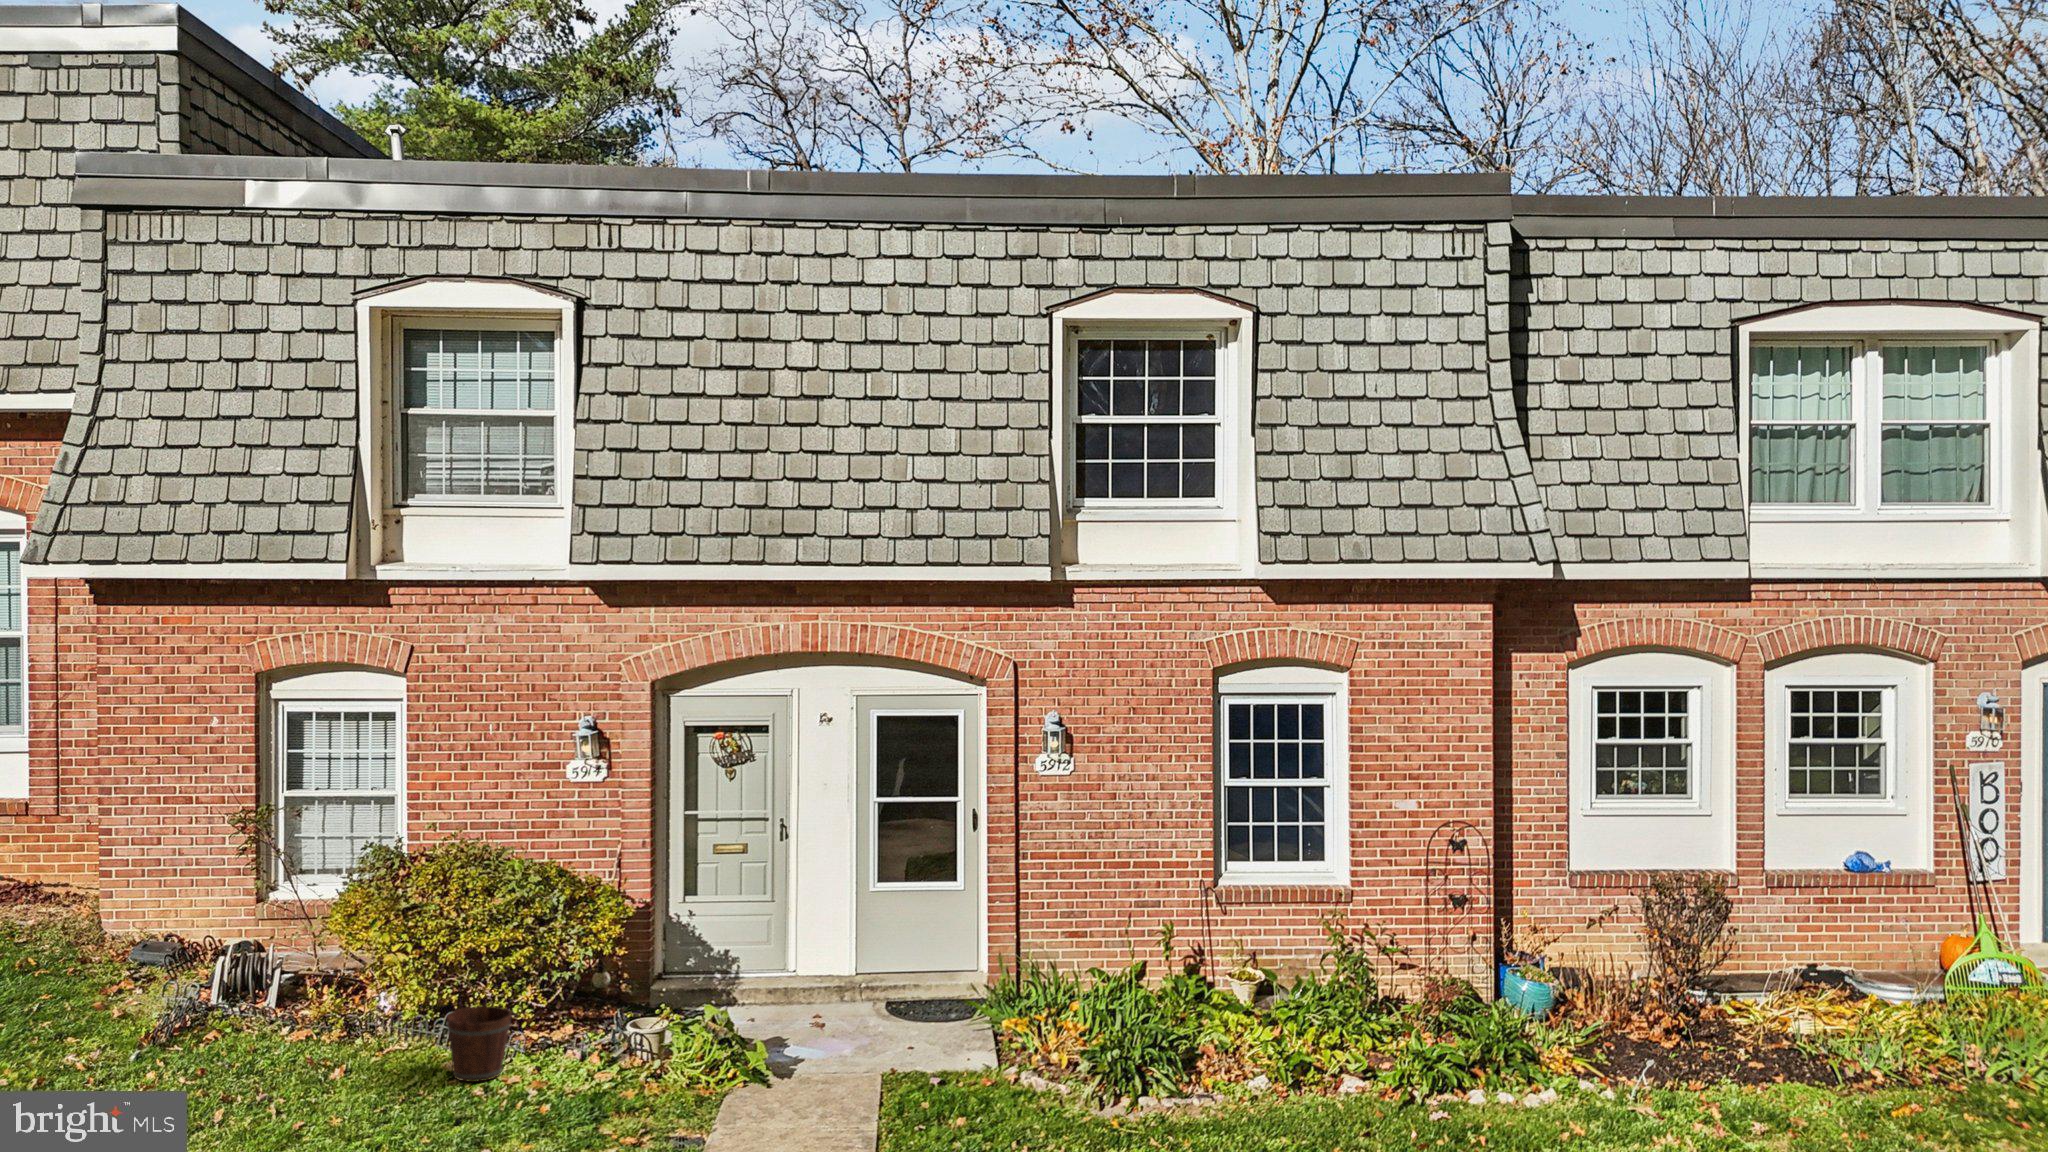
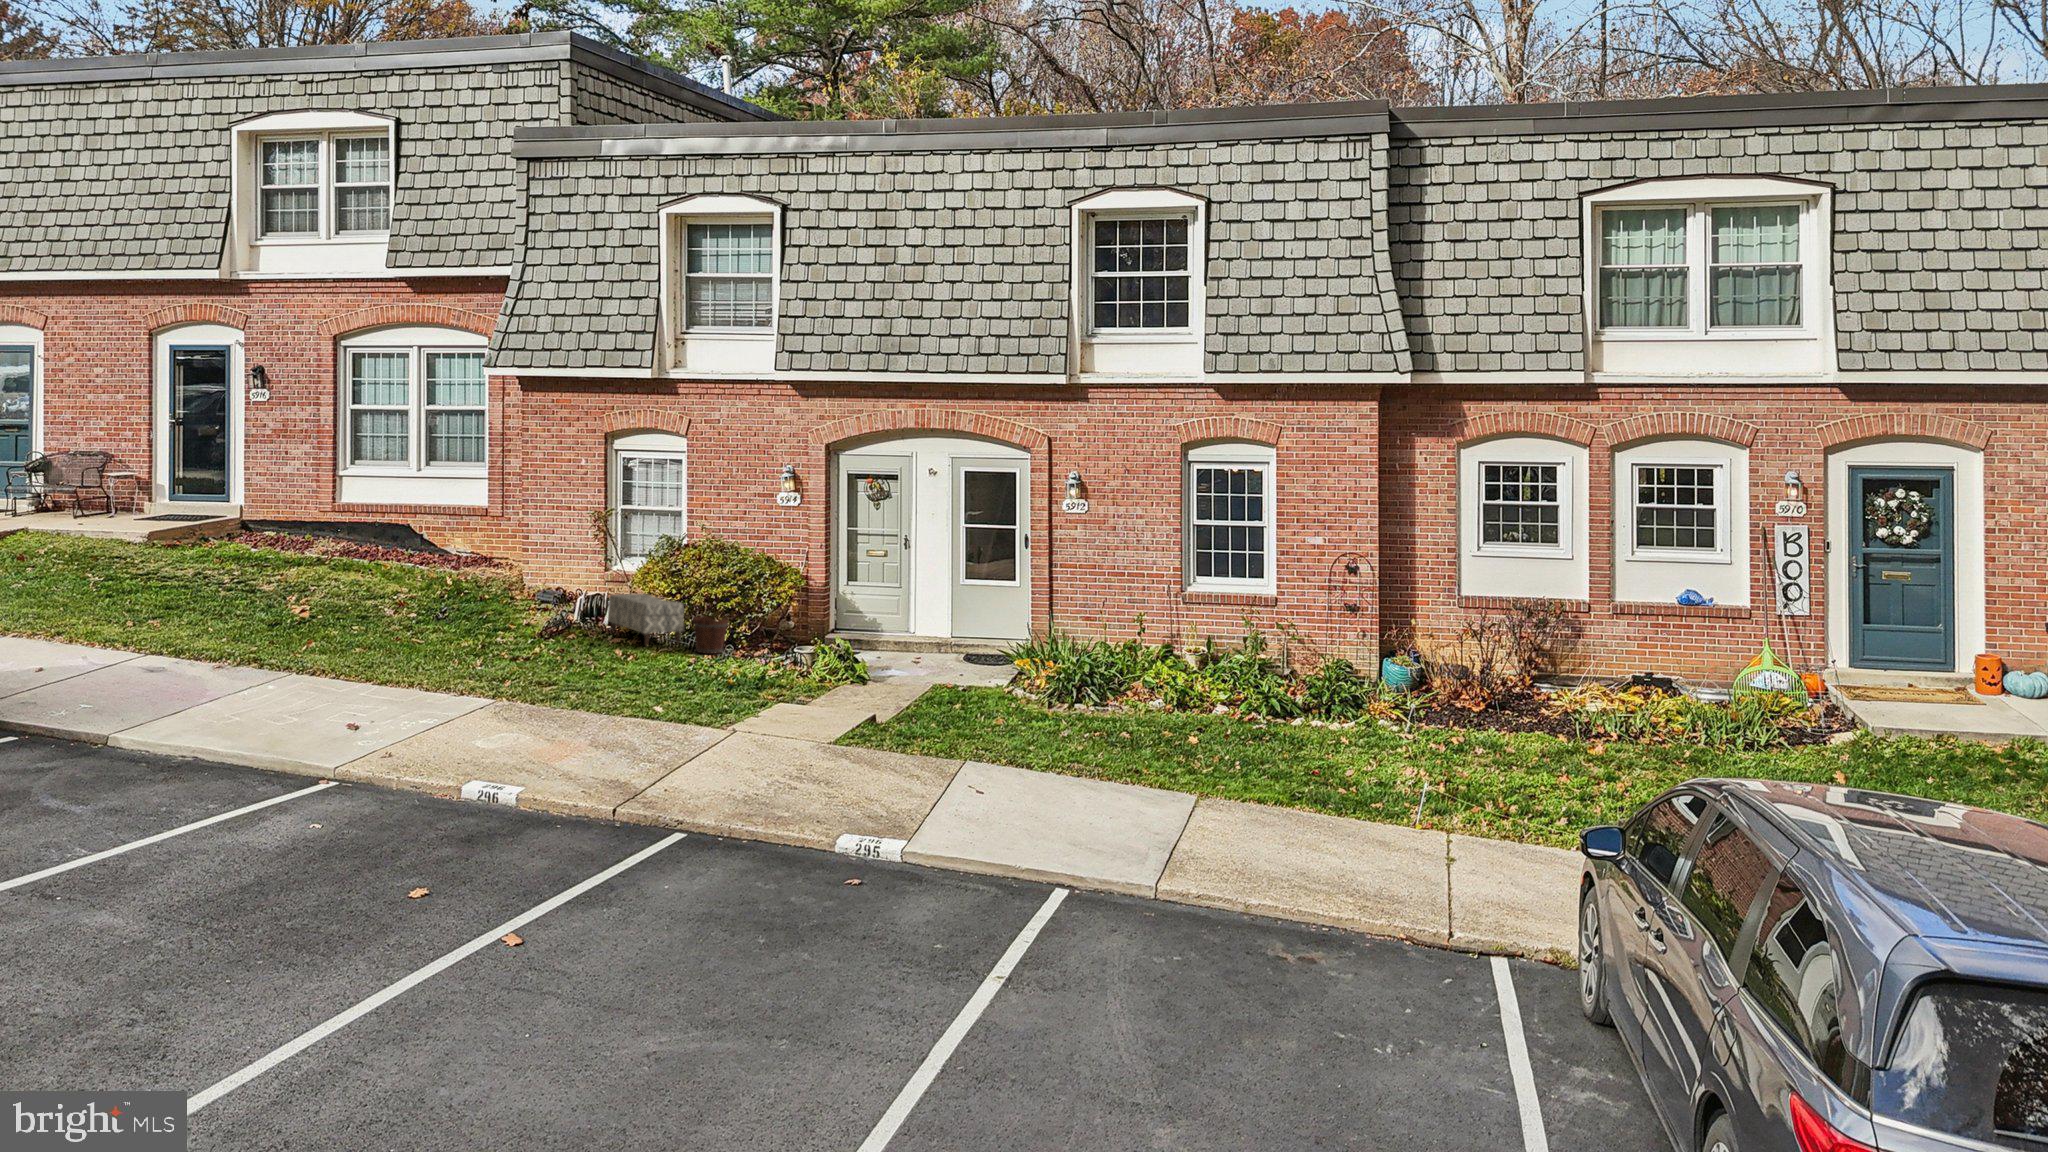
bench: none [274,961,427,1079] -> present [608,593,684,646]

